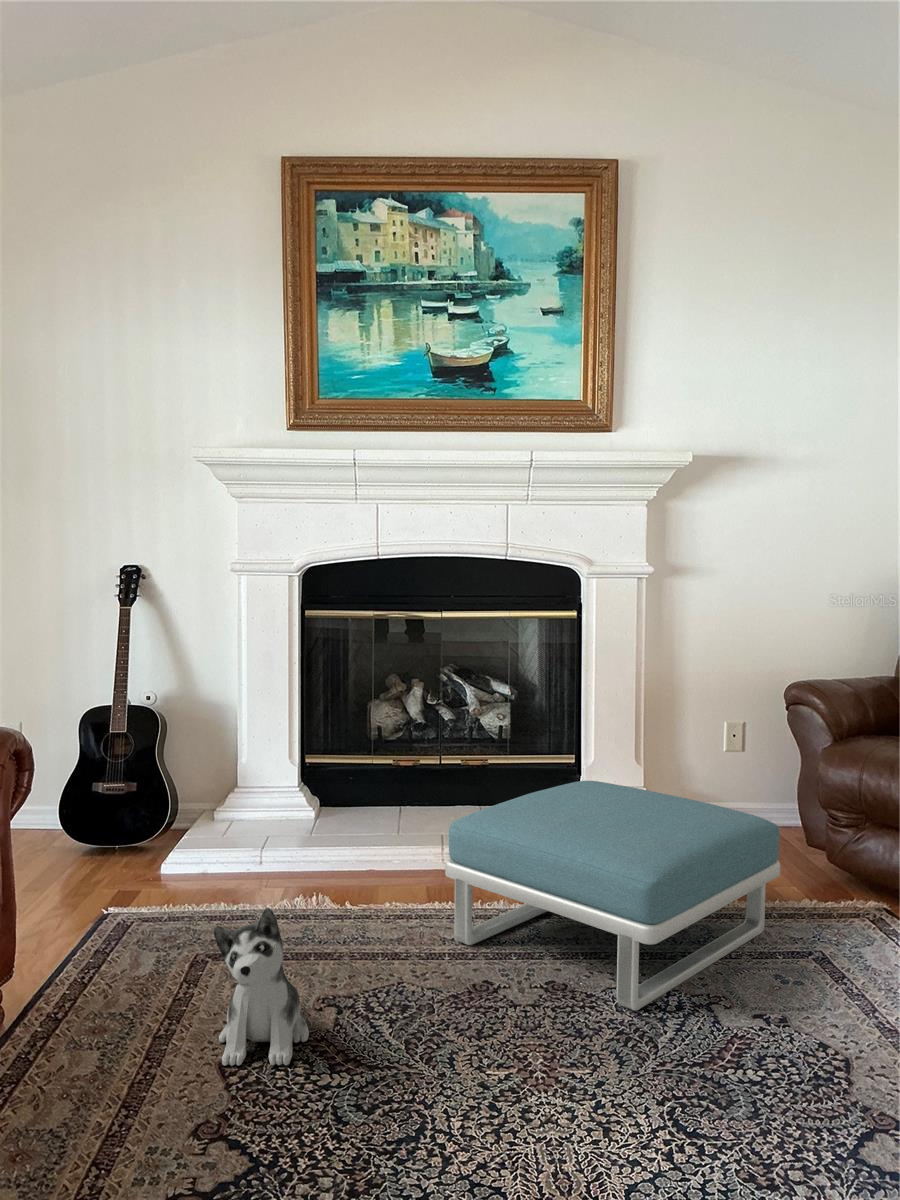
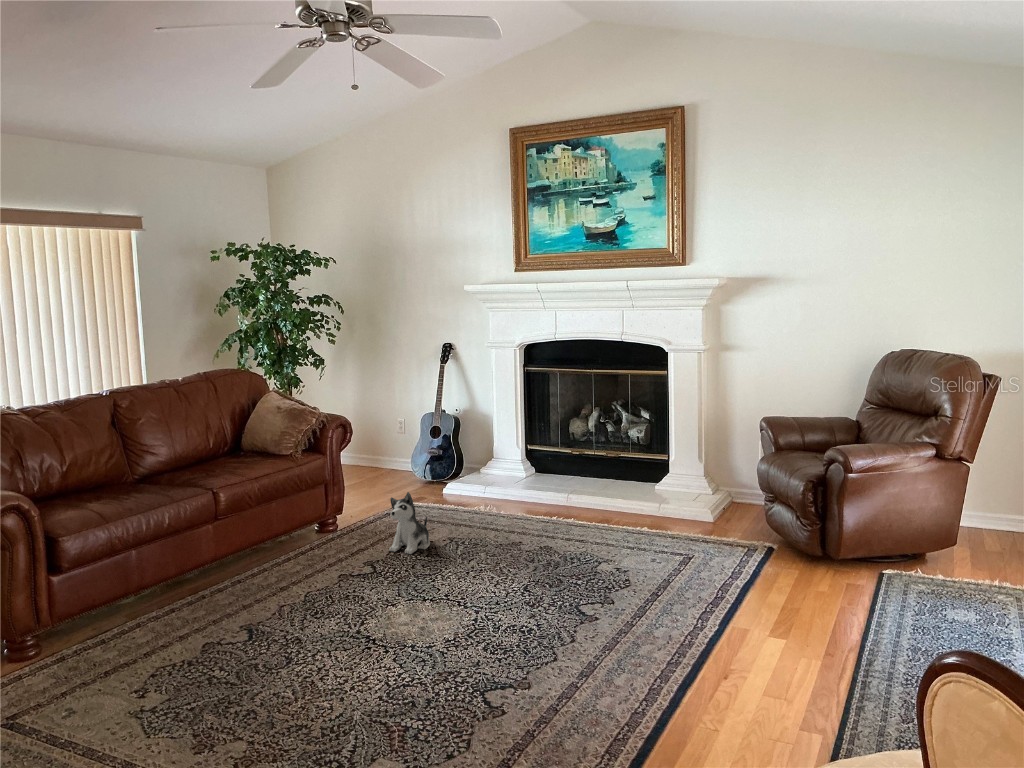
footstool: present [445,781,780,1011] -> none [524,462,683,560]

